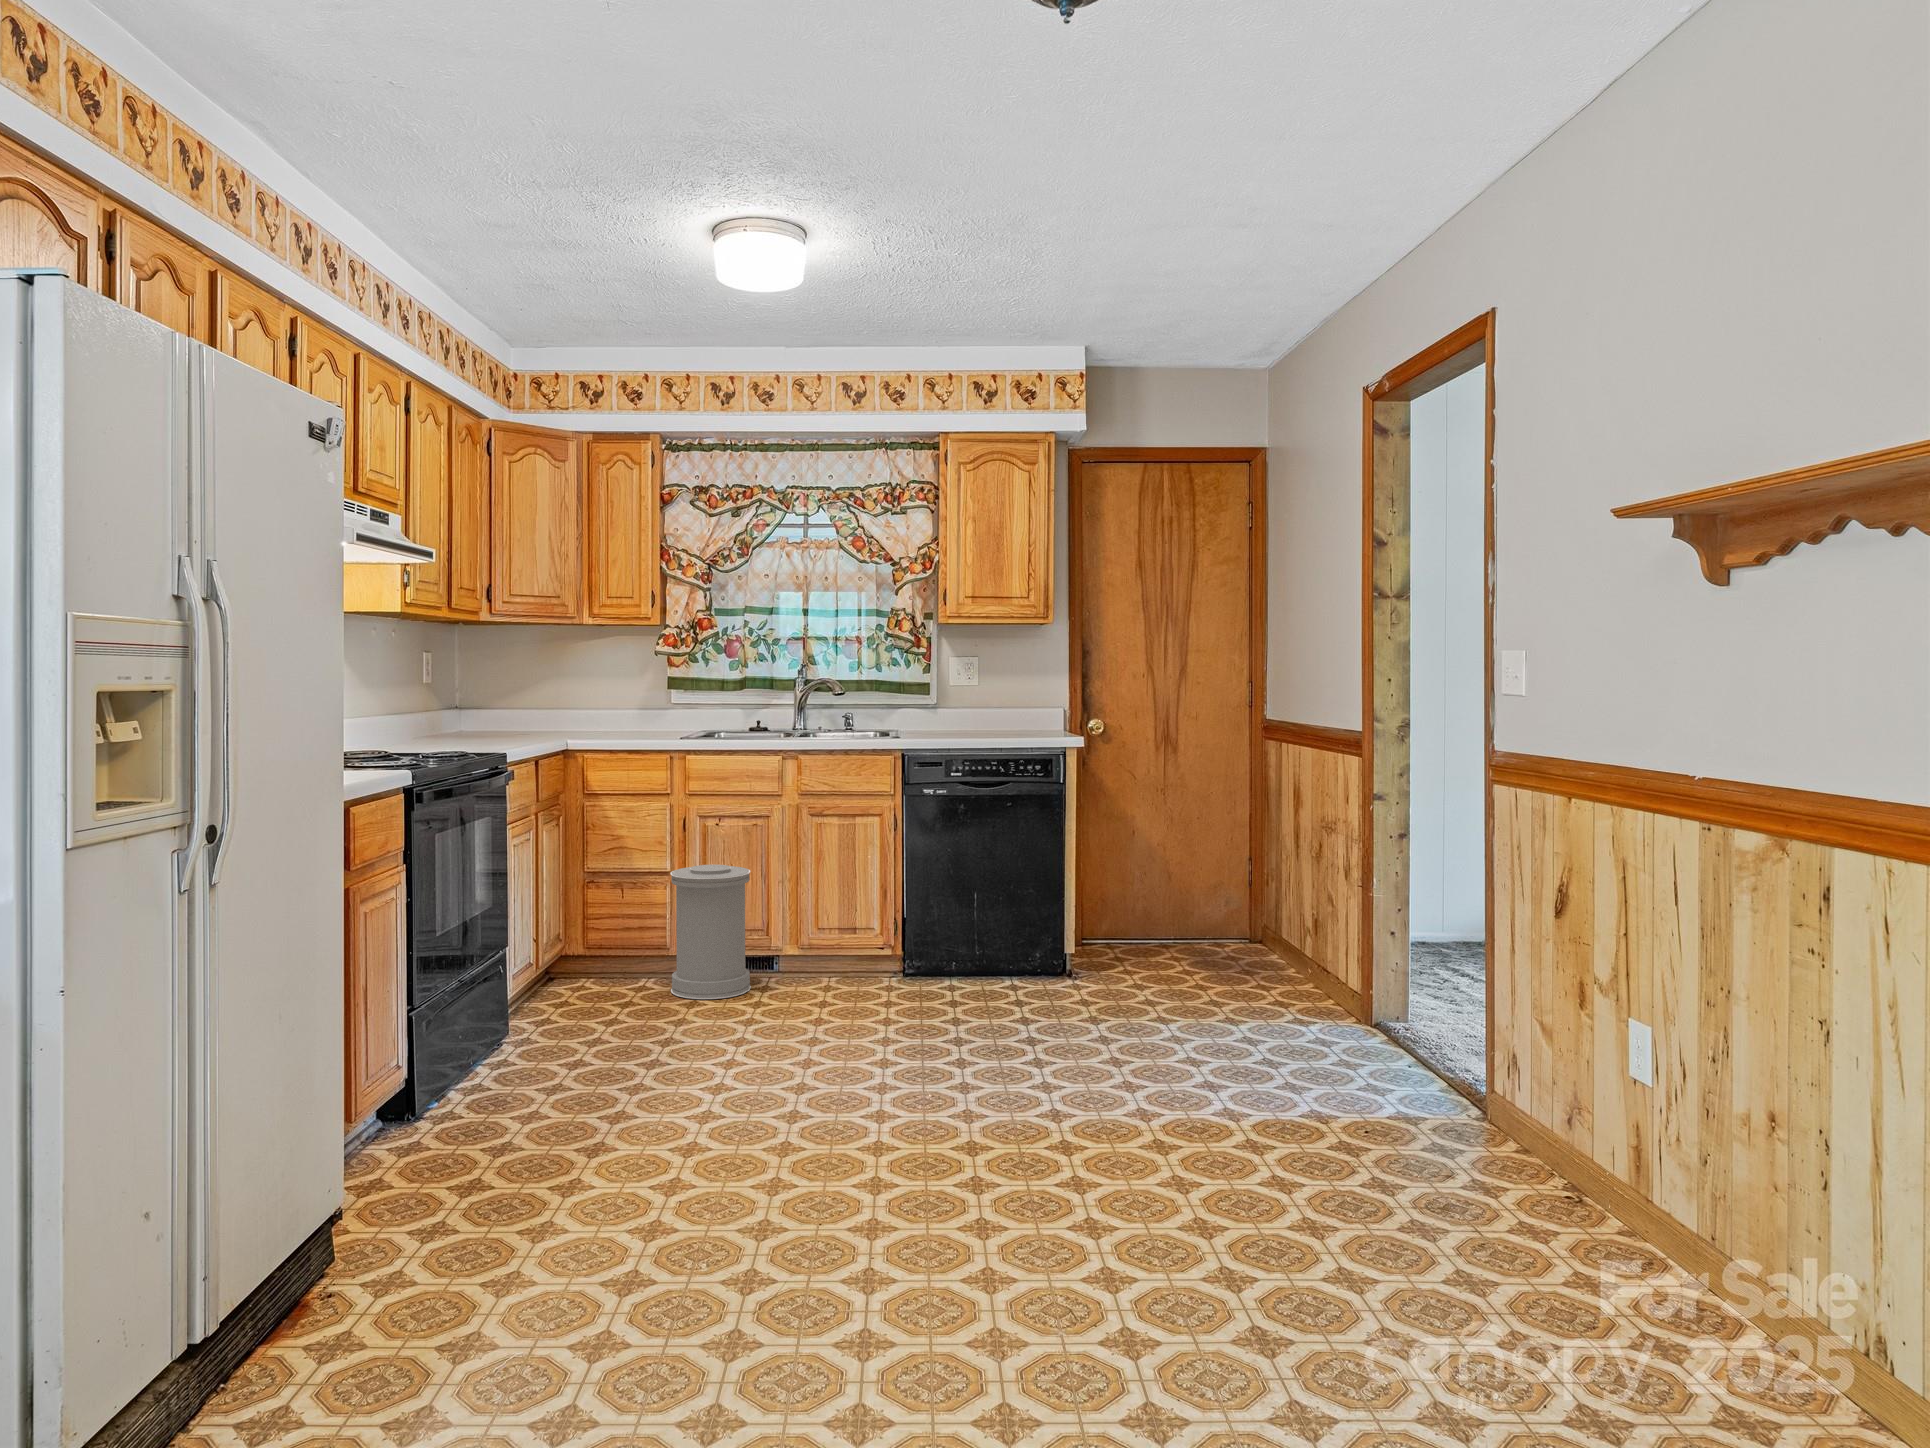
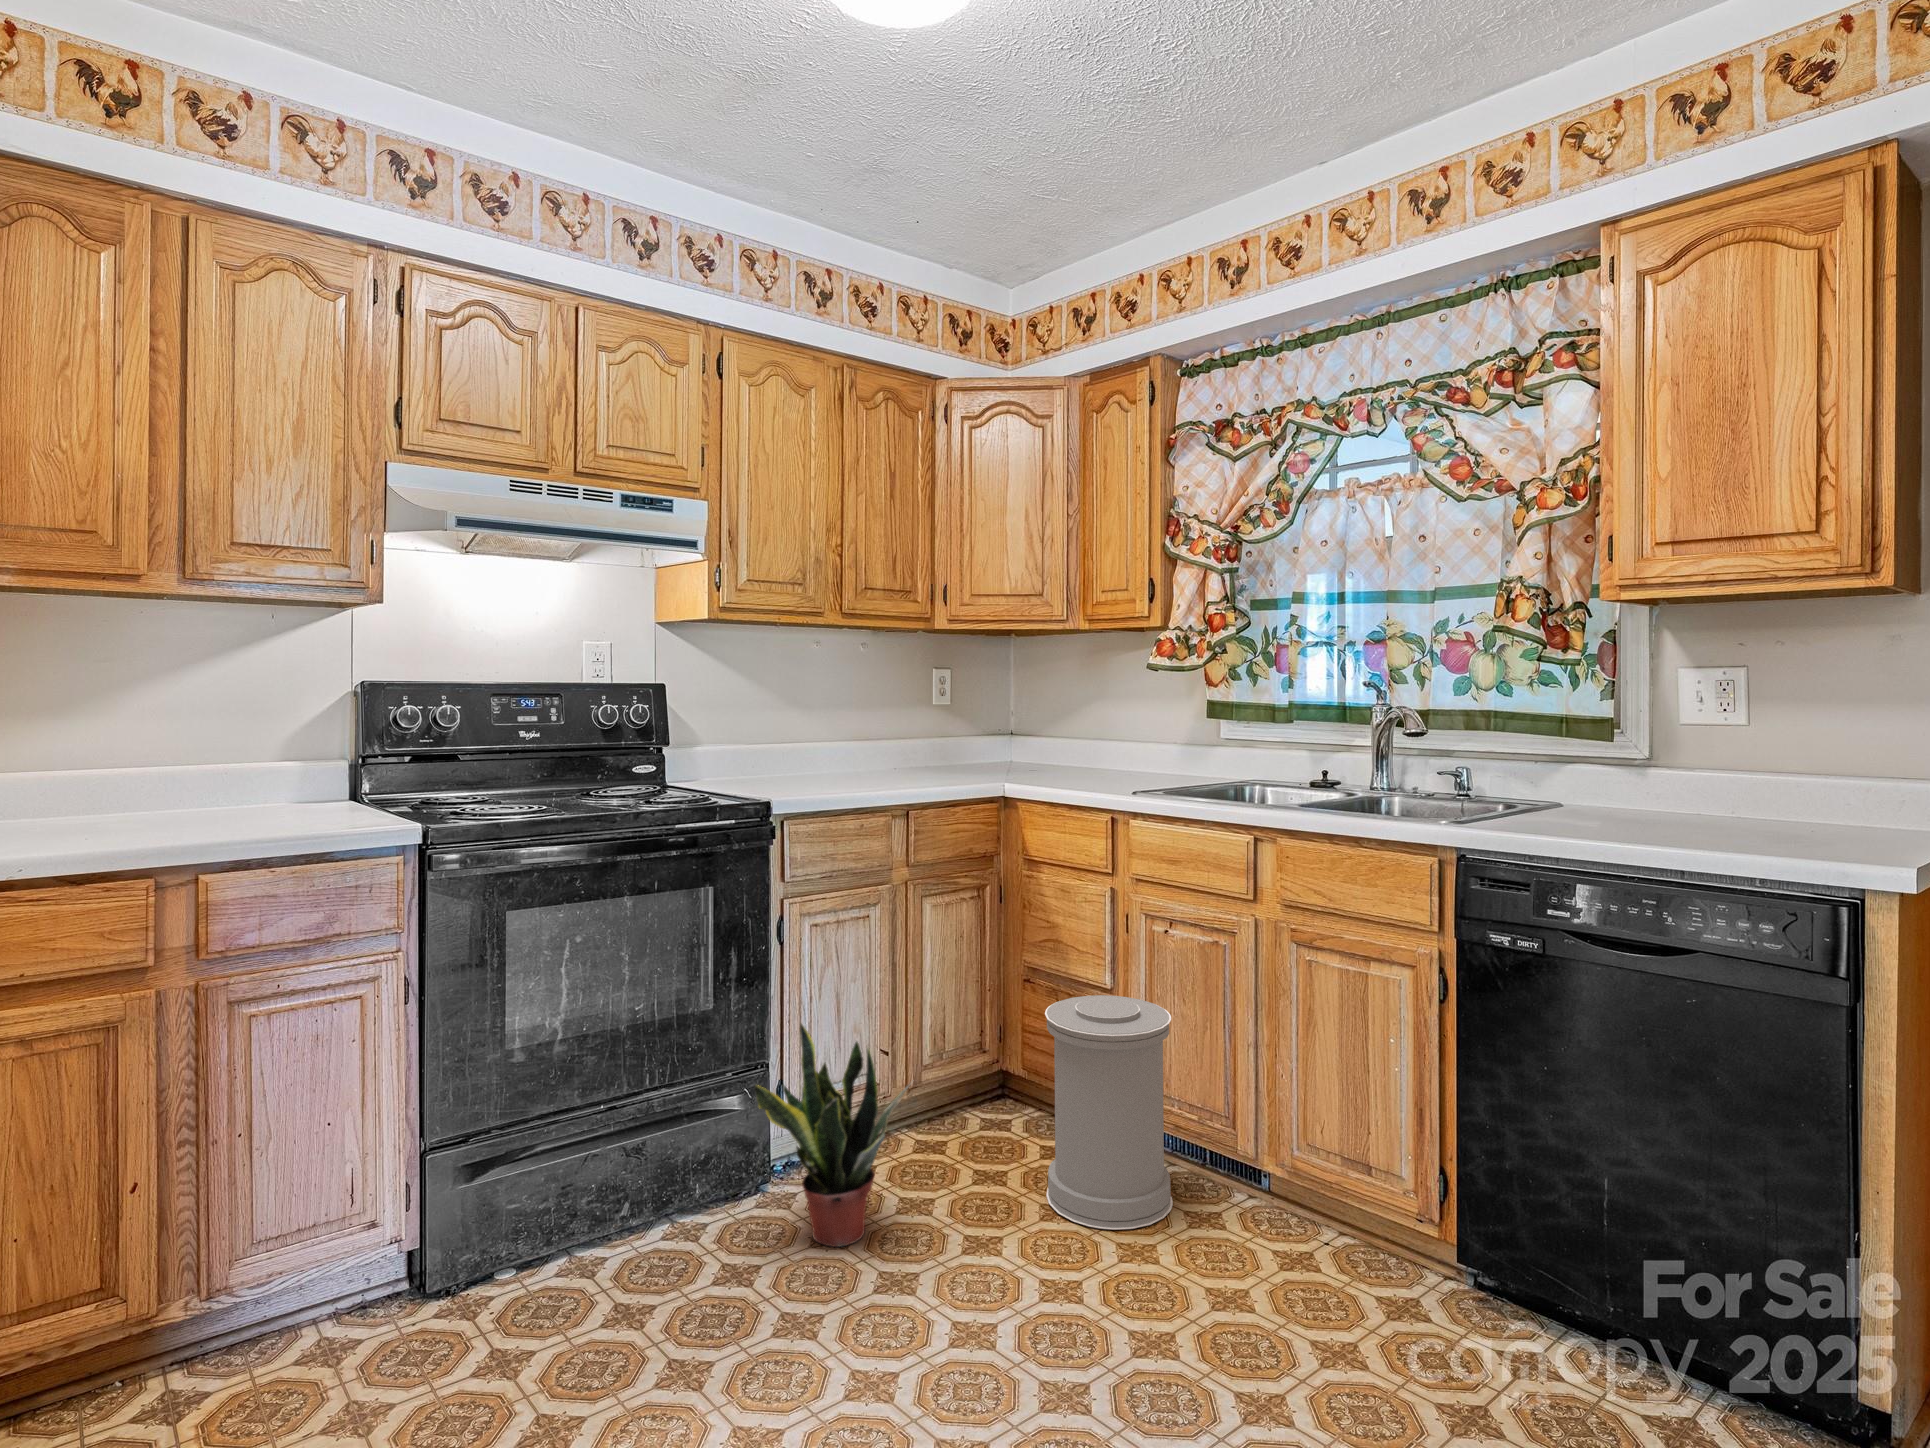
potted plant: none [546,898,640,1040] -> present [755,1024,908,1247]

